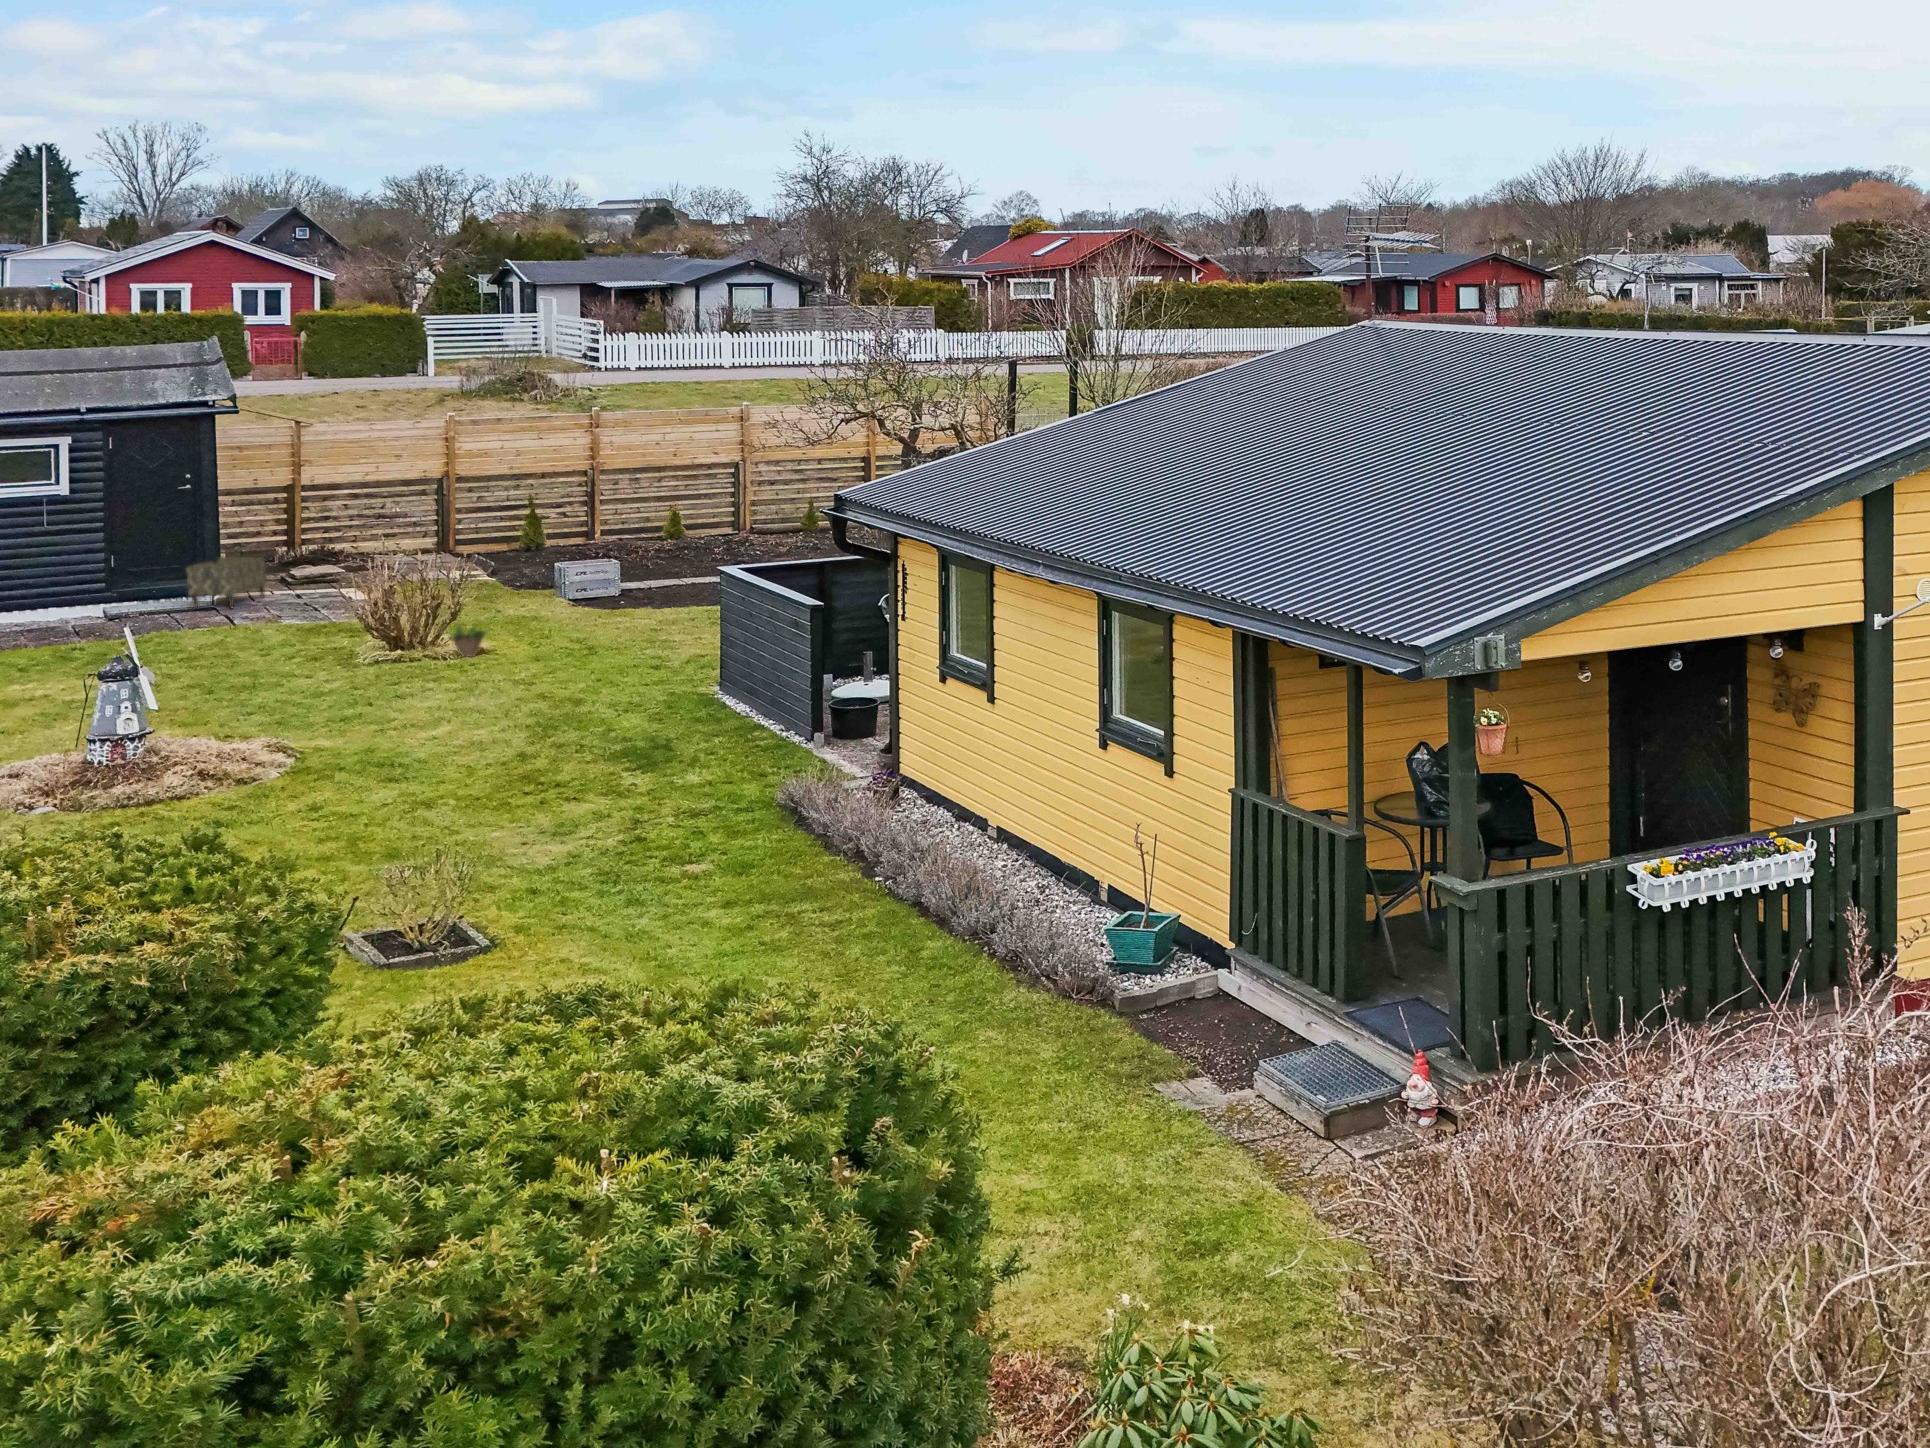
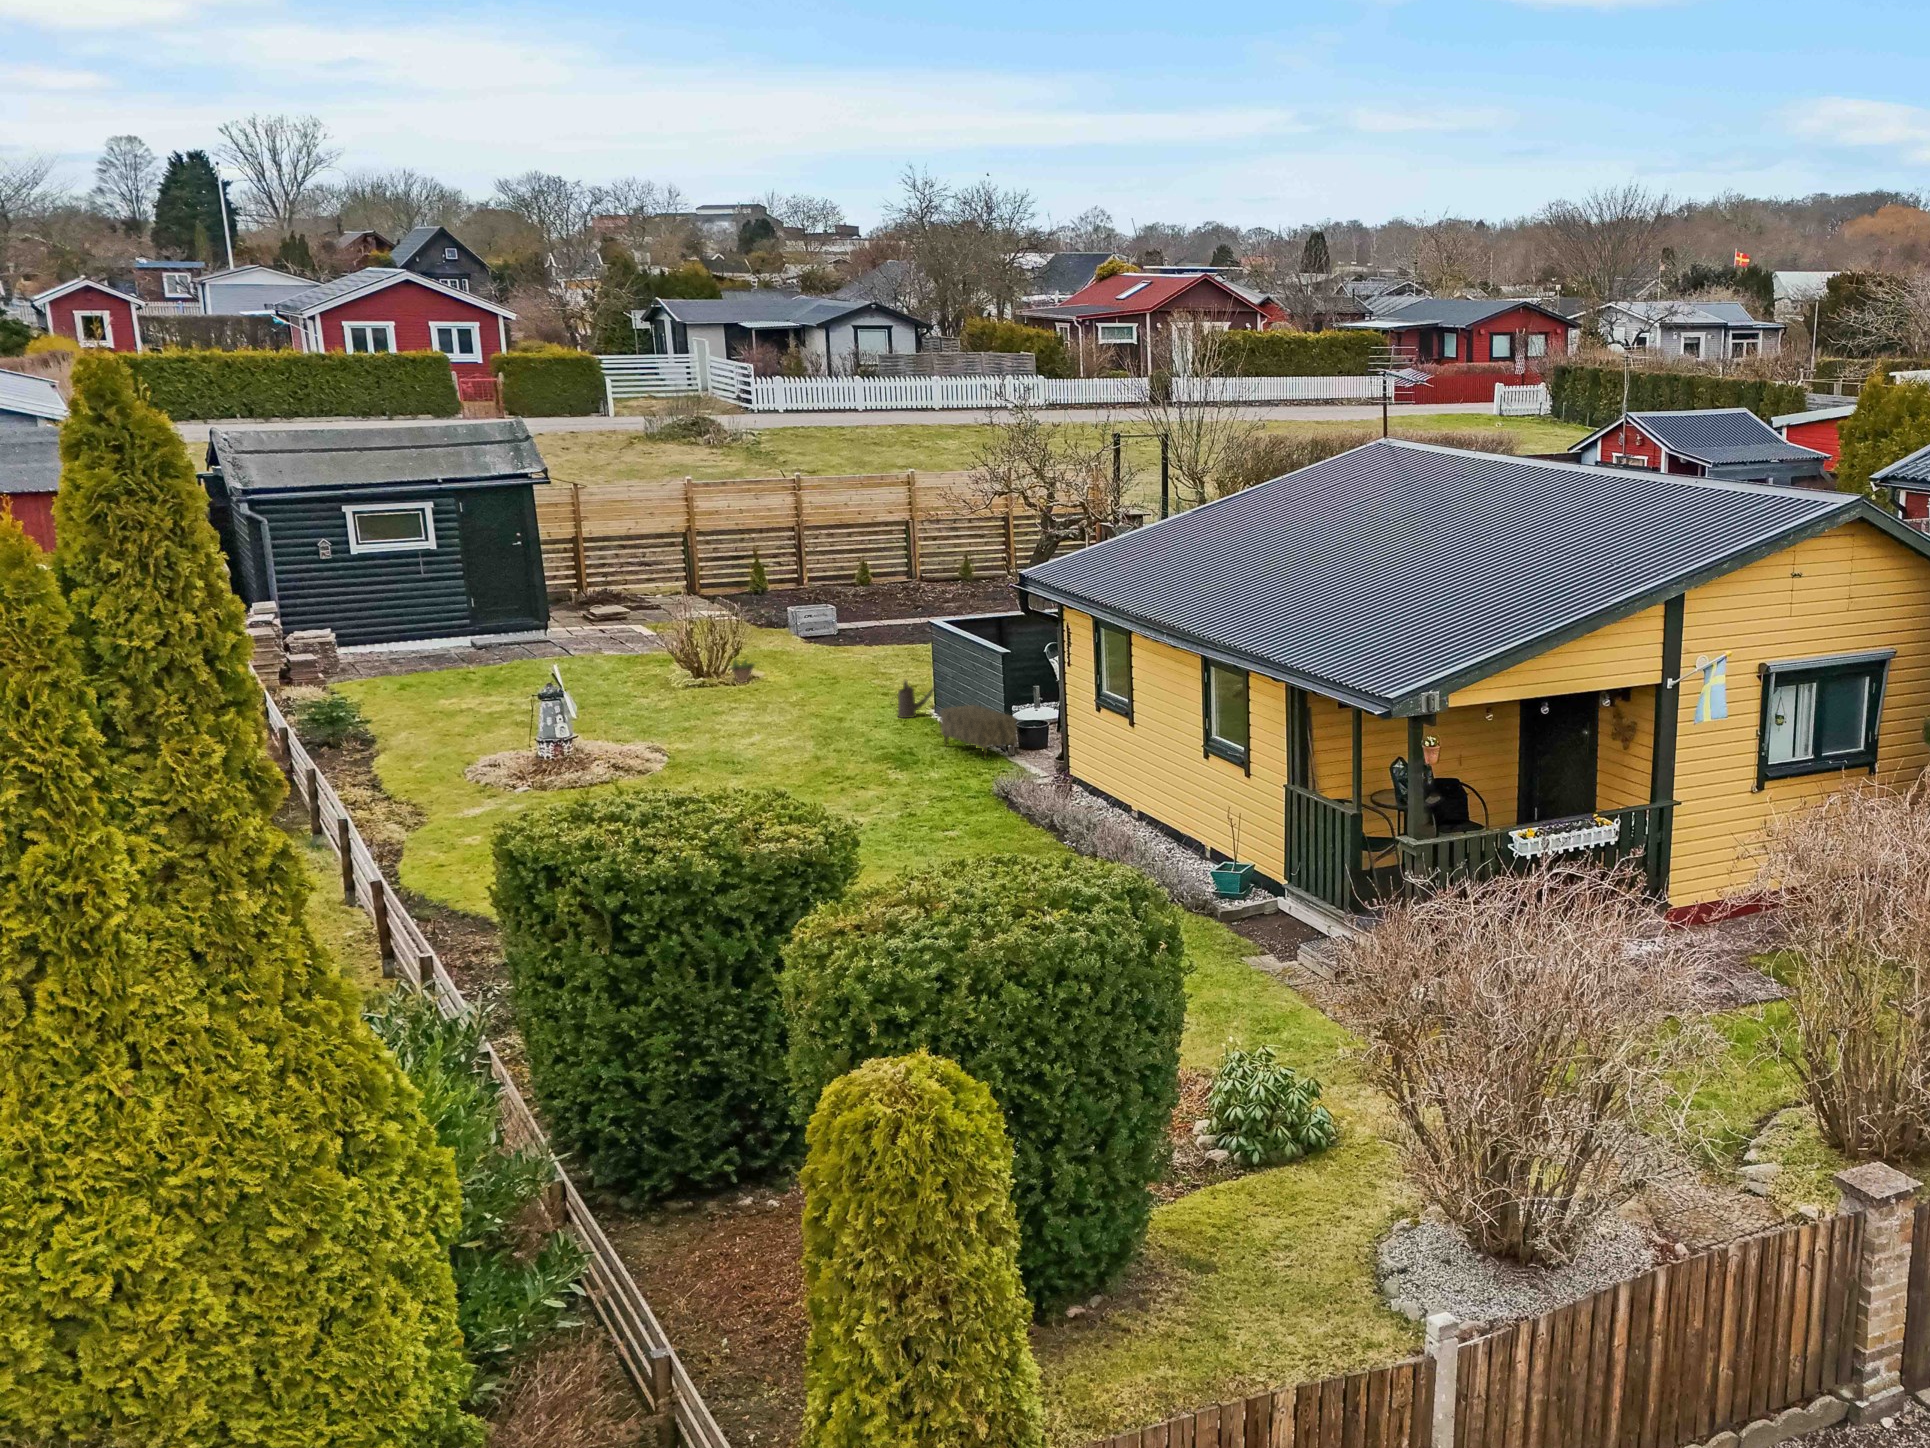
bench: present [186,557,267,608] -> present [940,705,1018,759]
watering can: none [664,649,731,703] -> present [895,681,936,718]

